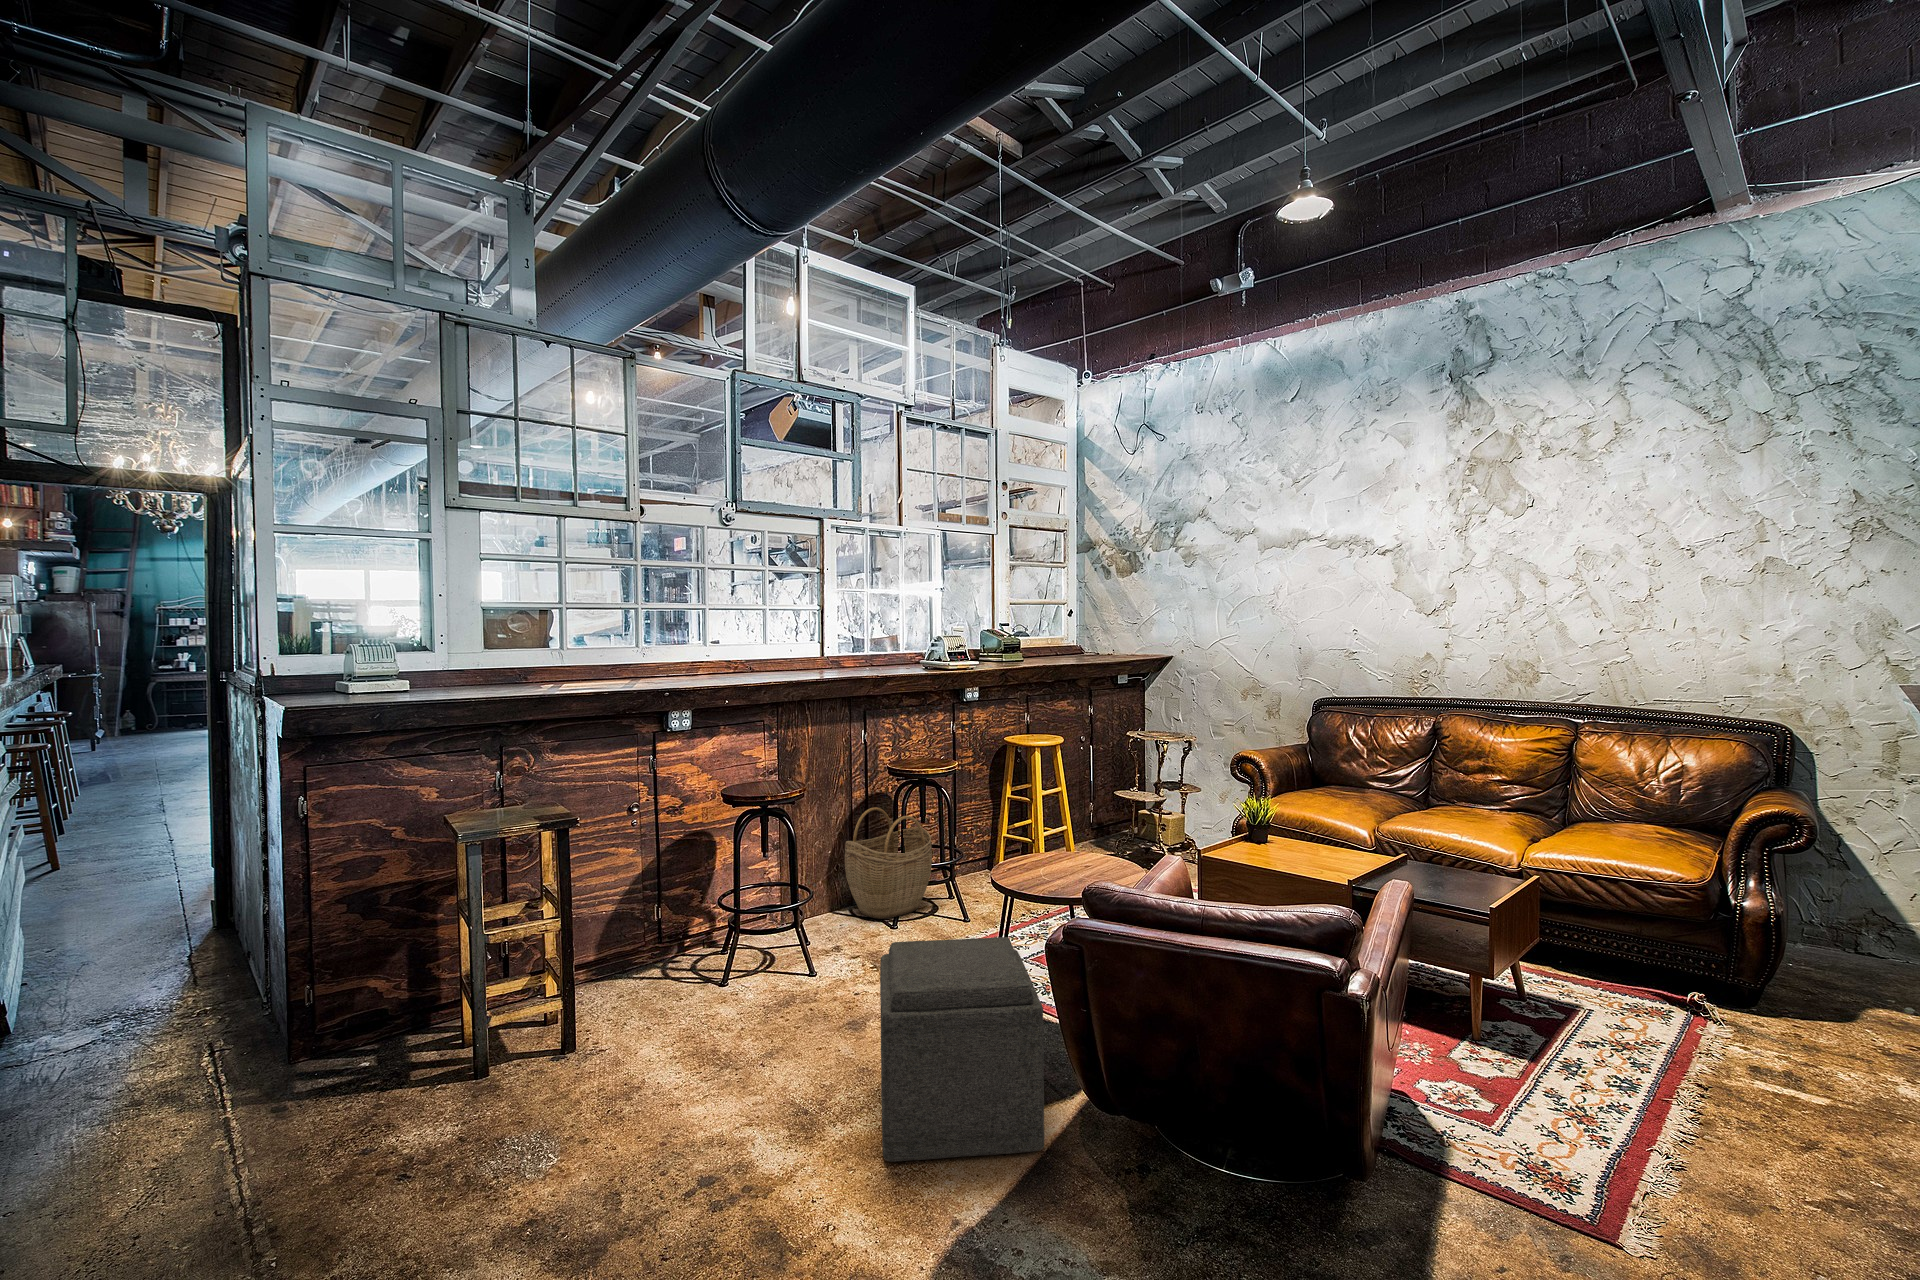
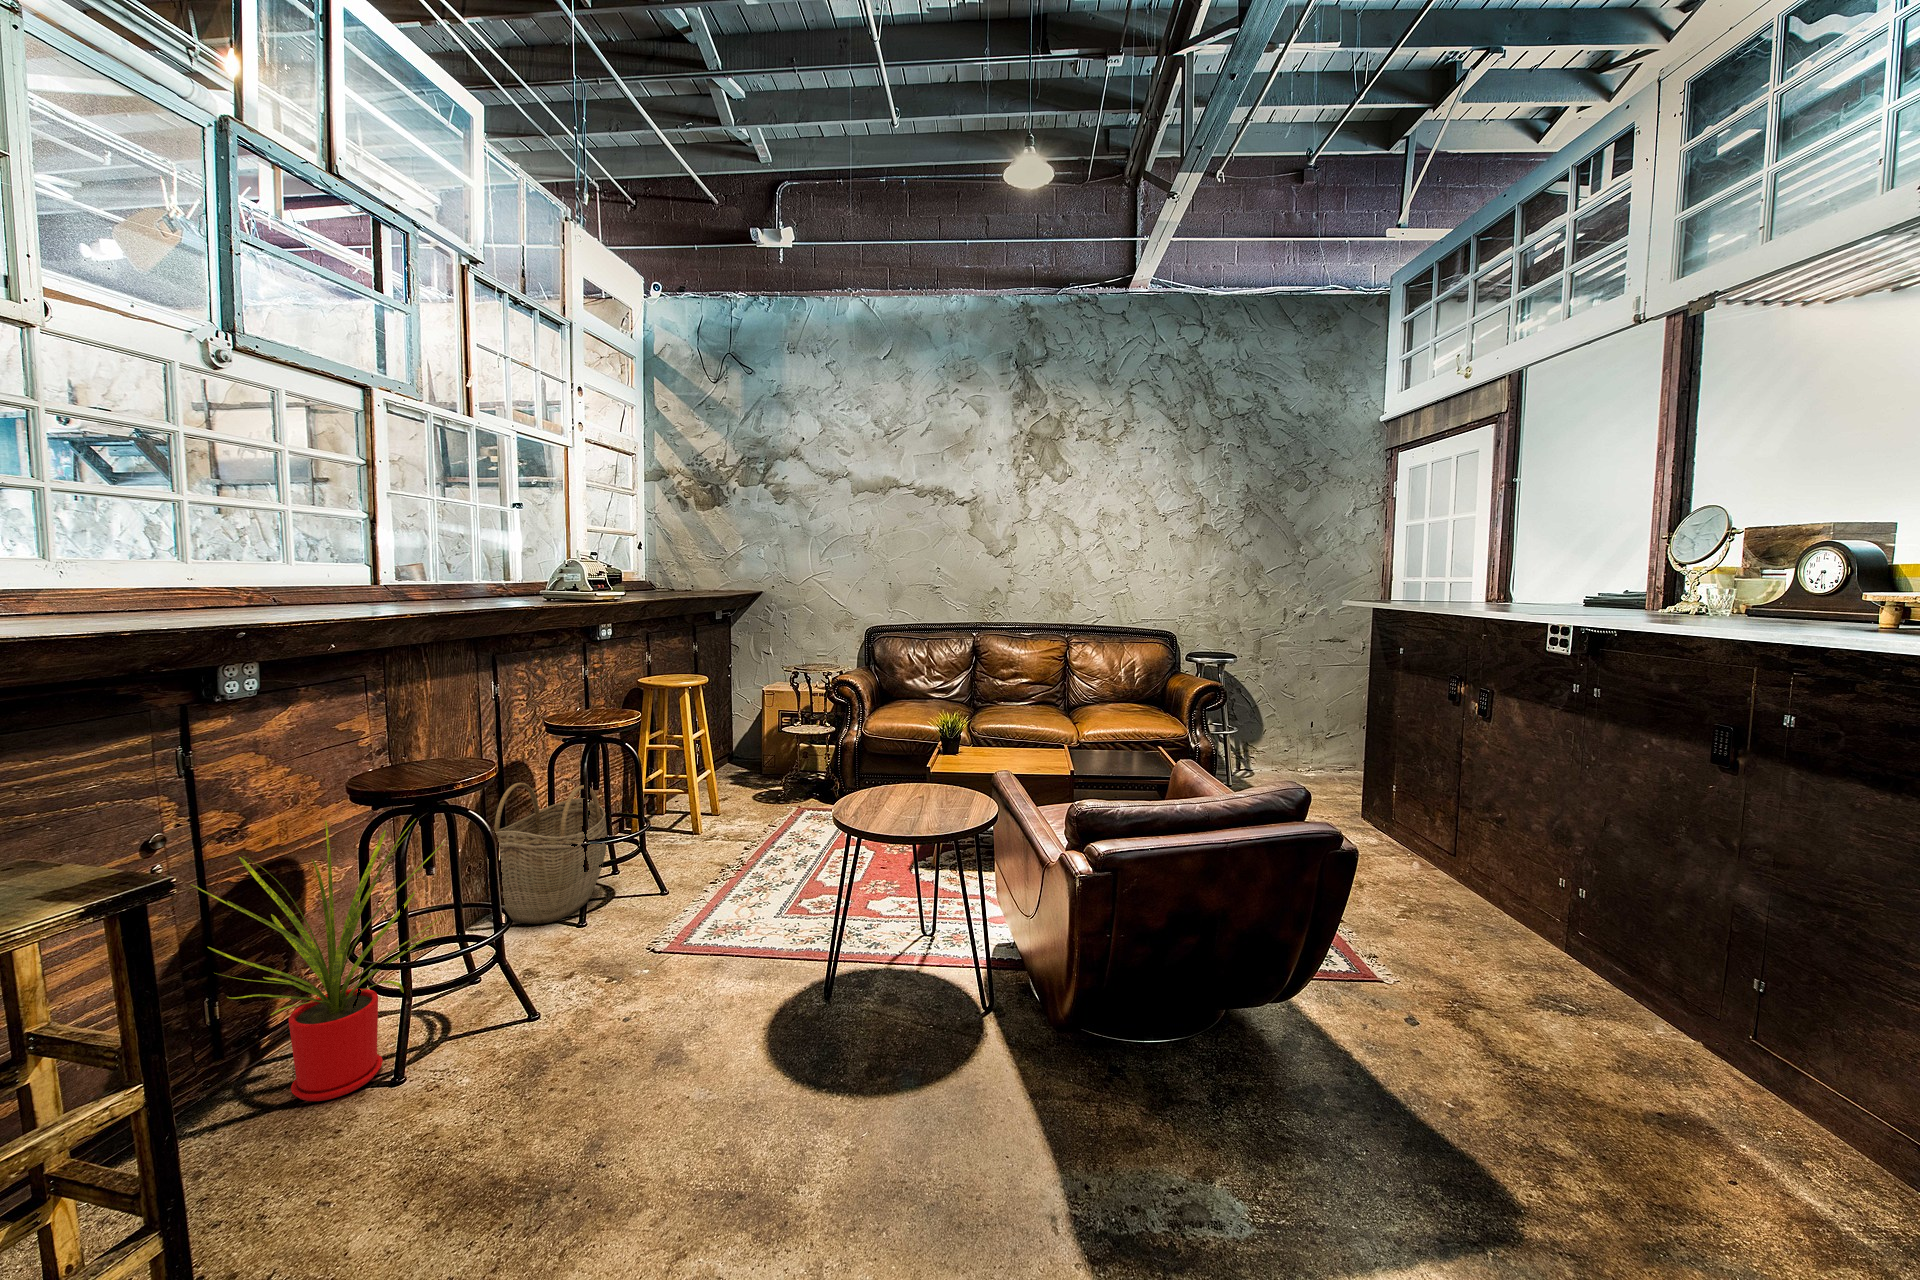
house plant: none [639,809,766,983] -> present [190,819,446,1101]
ottoman: present [880,937,1044,1162] -> none [780,885,1021,1183]

